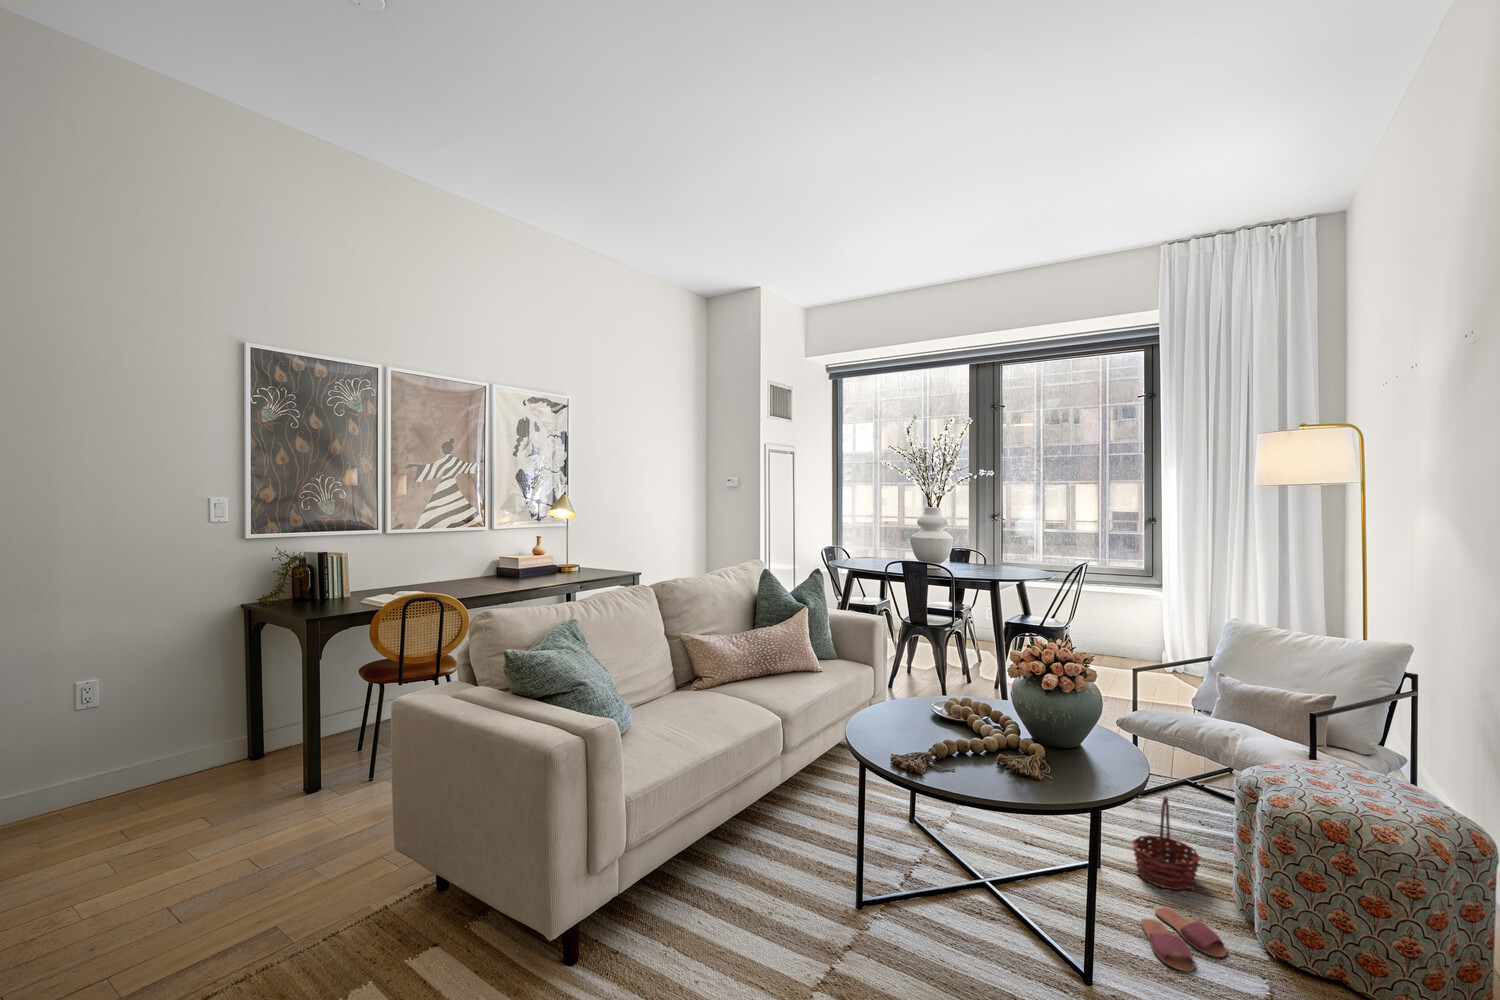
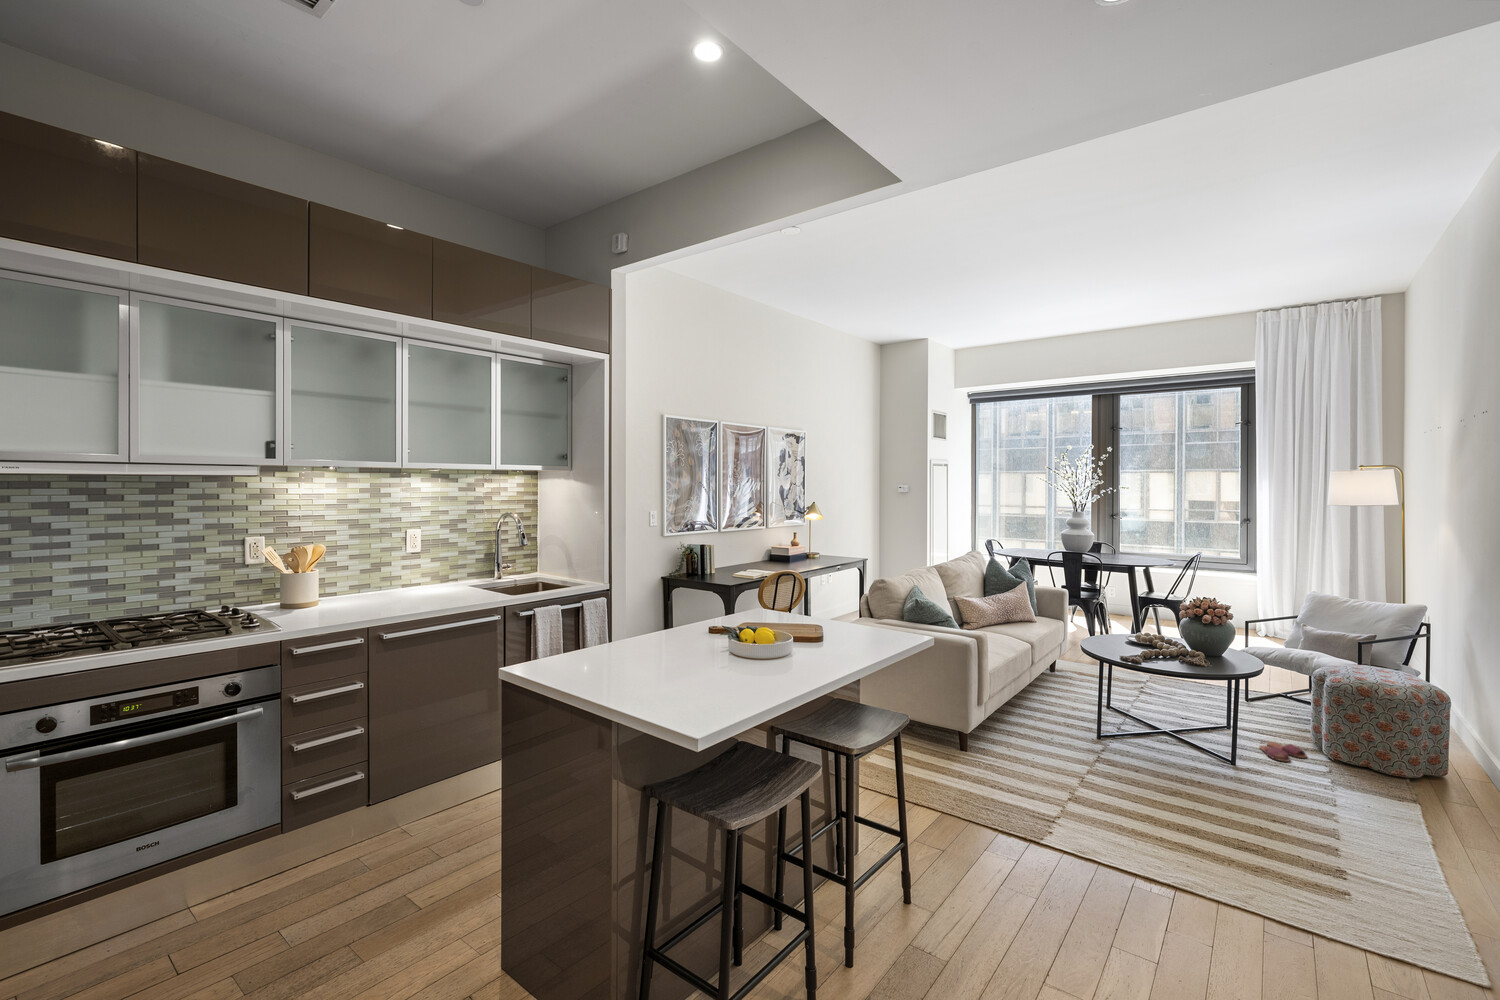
basket: present [1132,797,1201,890] -> none [1251,687,1292,737]

